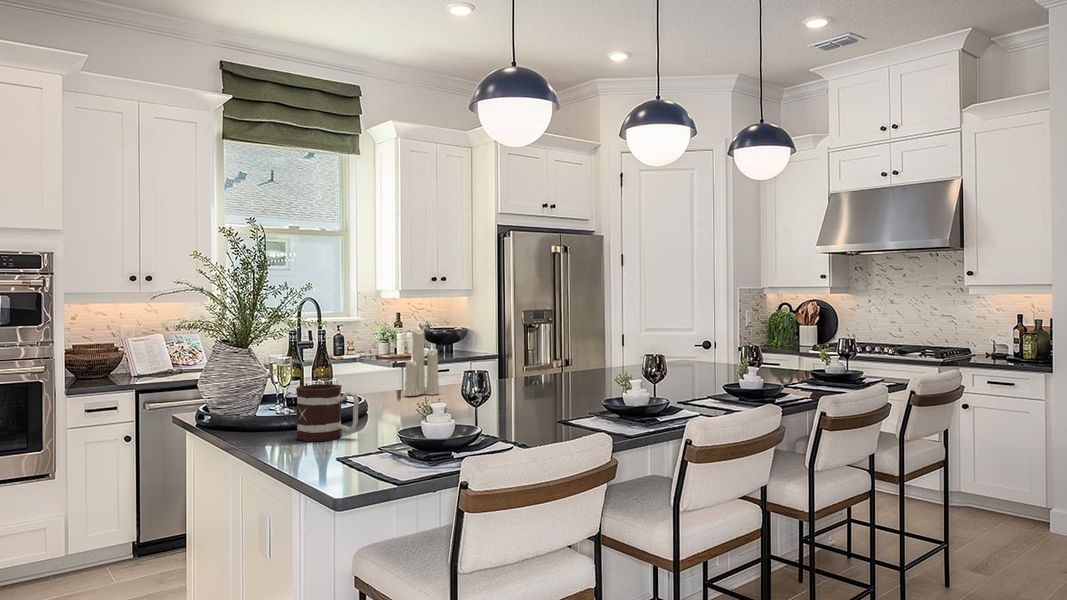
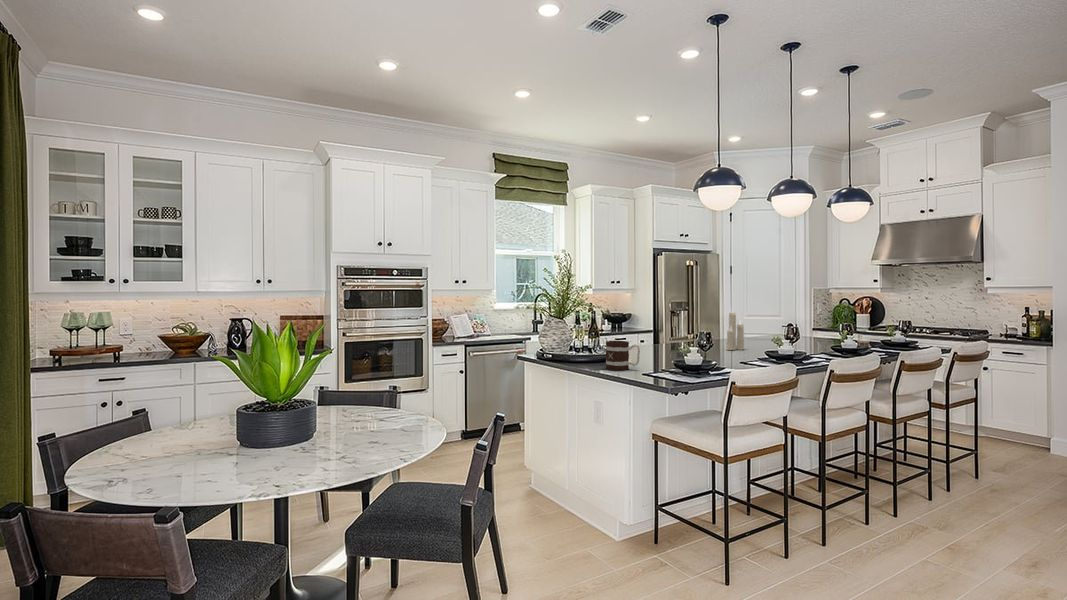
candle: present [404,326,439,396] -> present [726,312,744,350]

